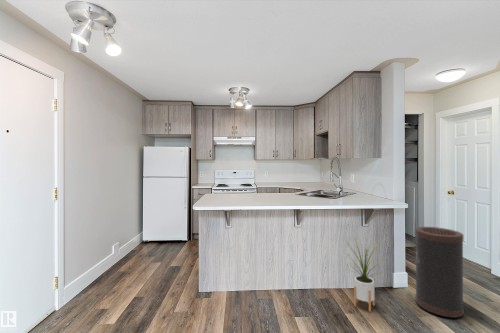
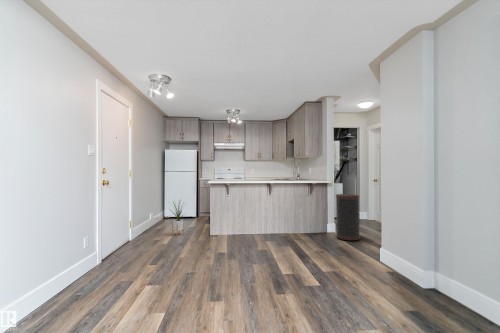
house plant: present [352,240,379,312] -> present [172,202,184,236]

